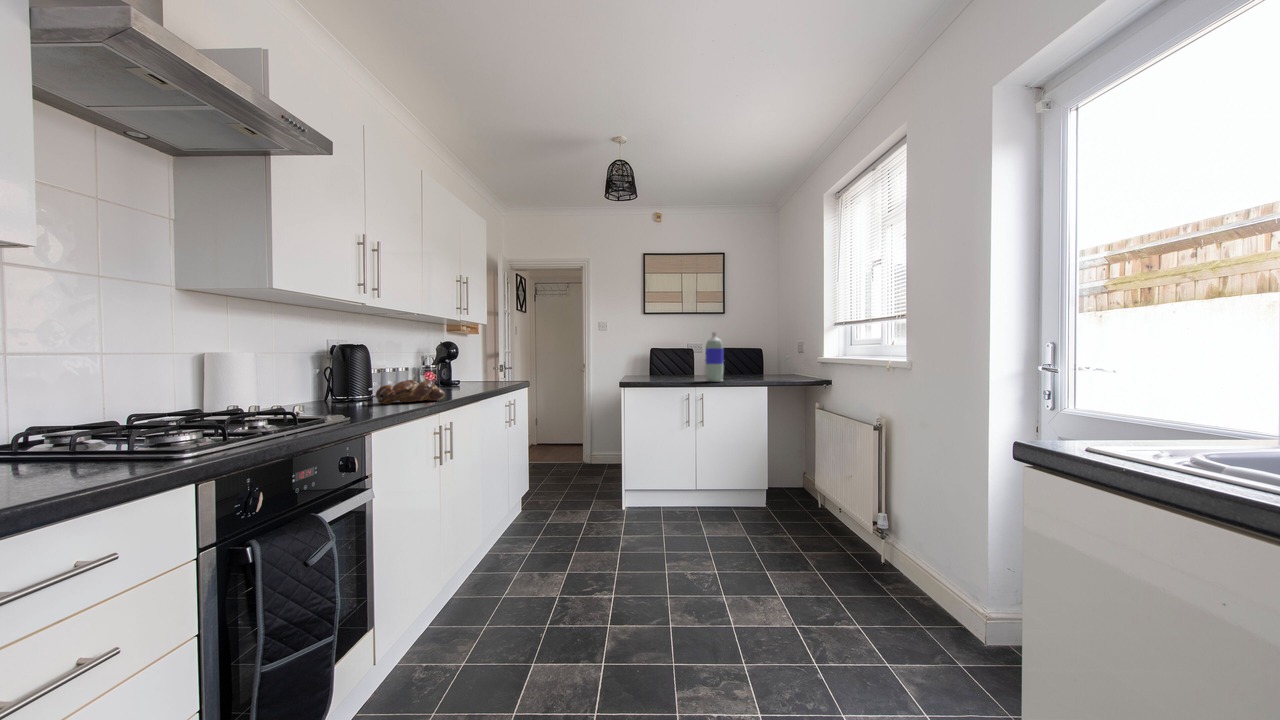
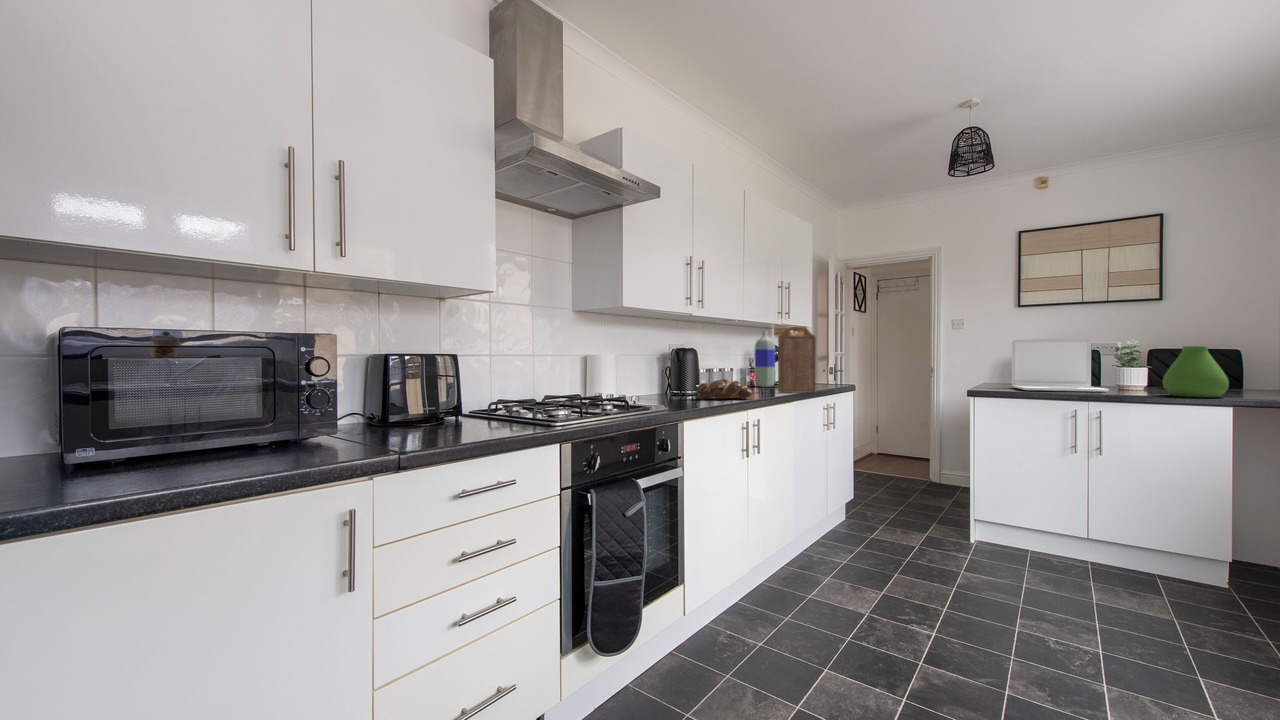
cutting board: none [464,324,502,392] -> present [778,327,816,393]
bottle: present [706,332,724,382] -> present [755,331,775,387]
laptop: none [644,340,703,380] -> present [1012,339,1109,392]
vase: none [731,346,762,380] -> present [1163,346,1229,397]

